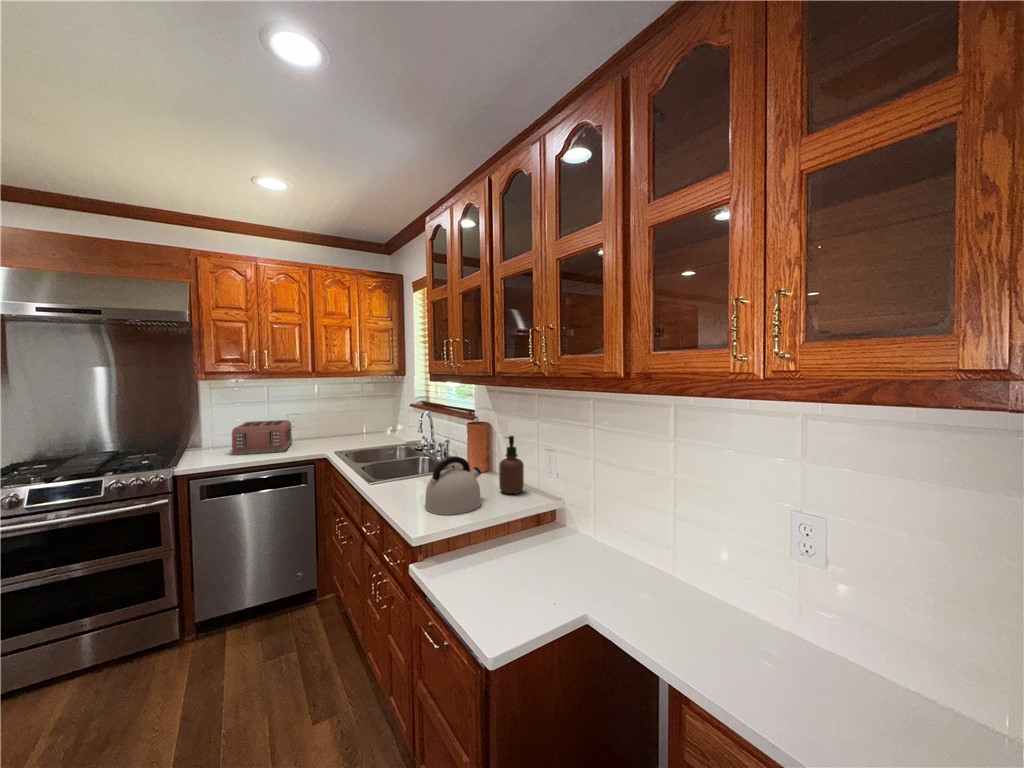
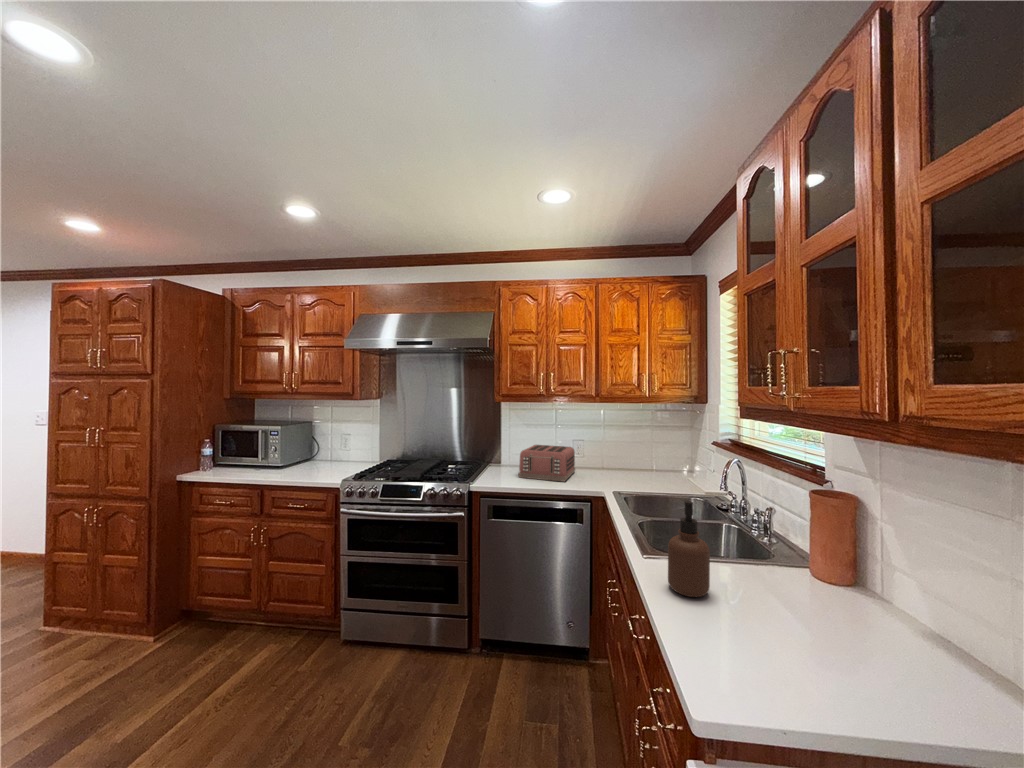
soap dispenser: present [499,436,524,494] -> present [668,501,710,597]
kettle: present [425,456,481,515] -> none [723,559,849,685]

